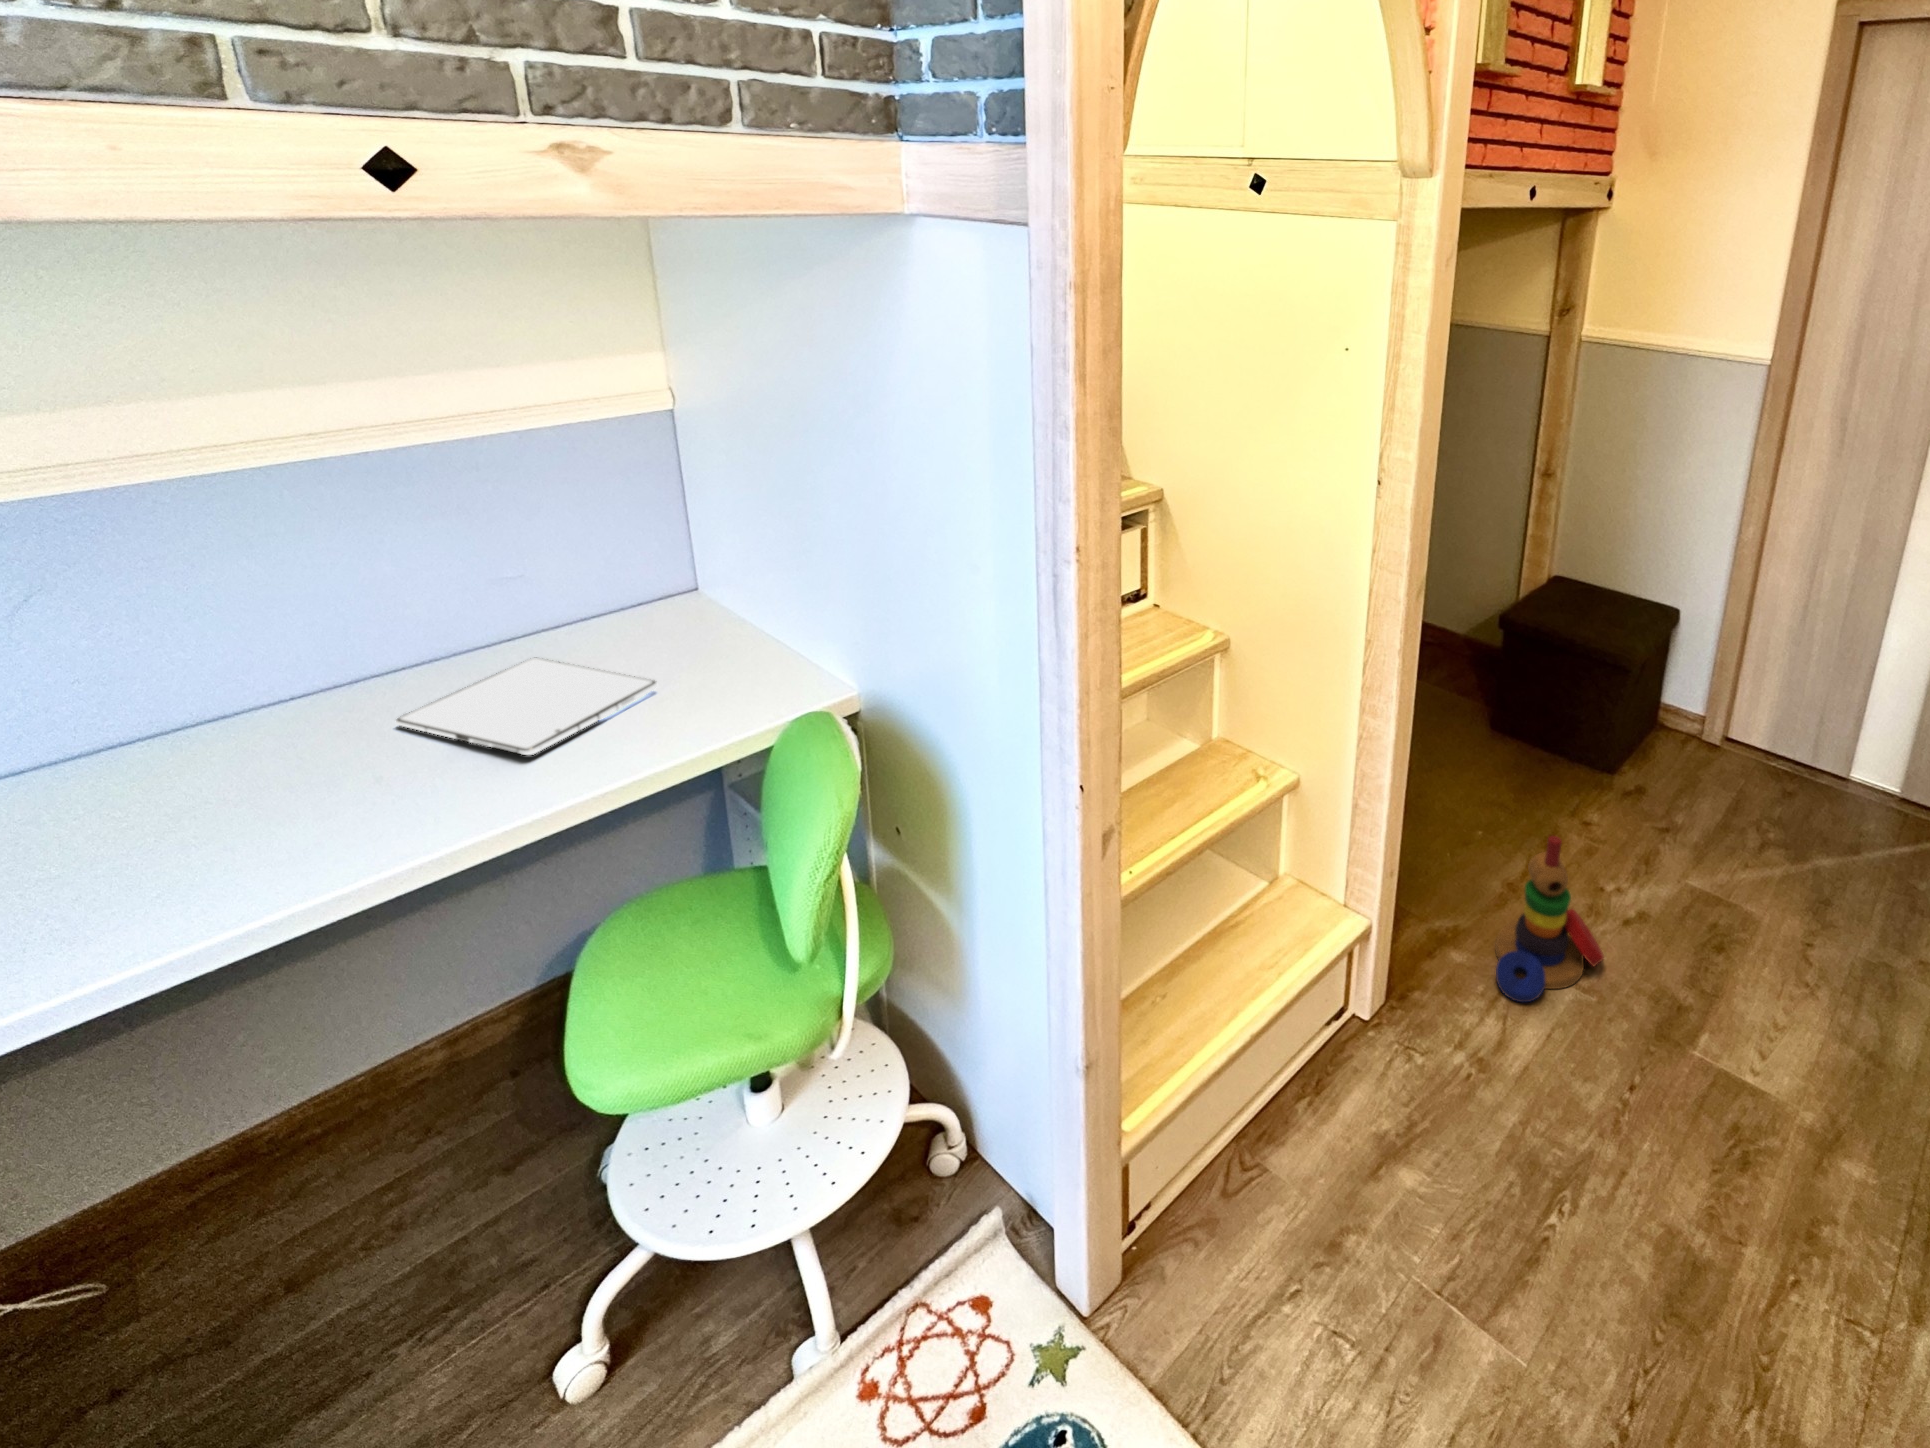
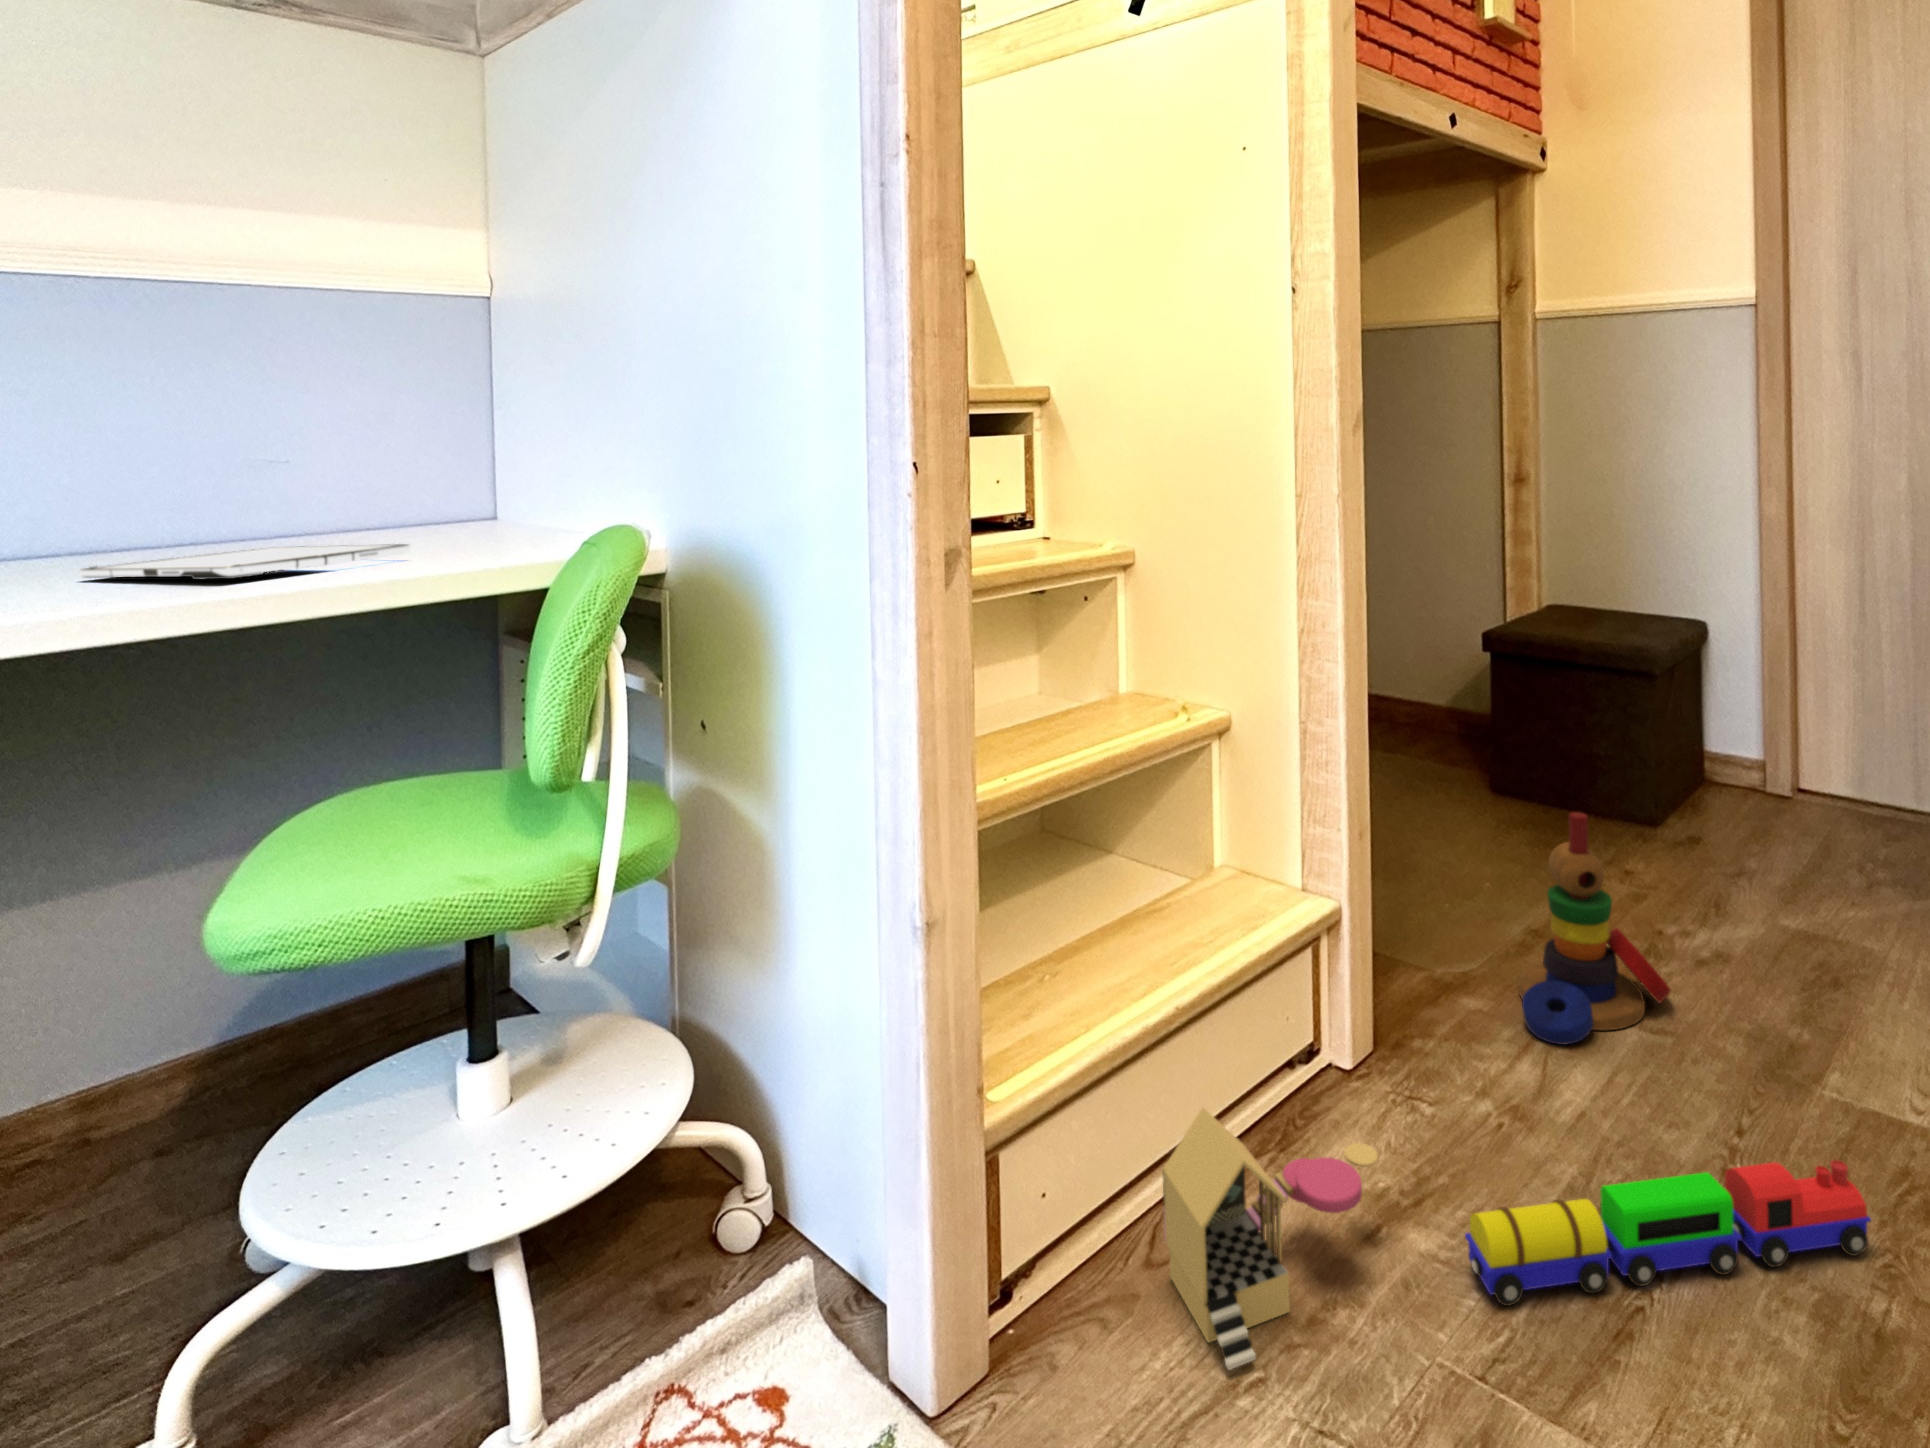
toy house: none [1238,1111,1386,1287] -> present [1163,1108,1378,1370]
toy train: none [1439,1141,1706,1236] -> present [1465,1160,1871,1306]

